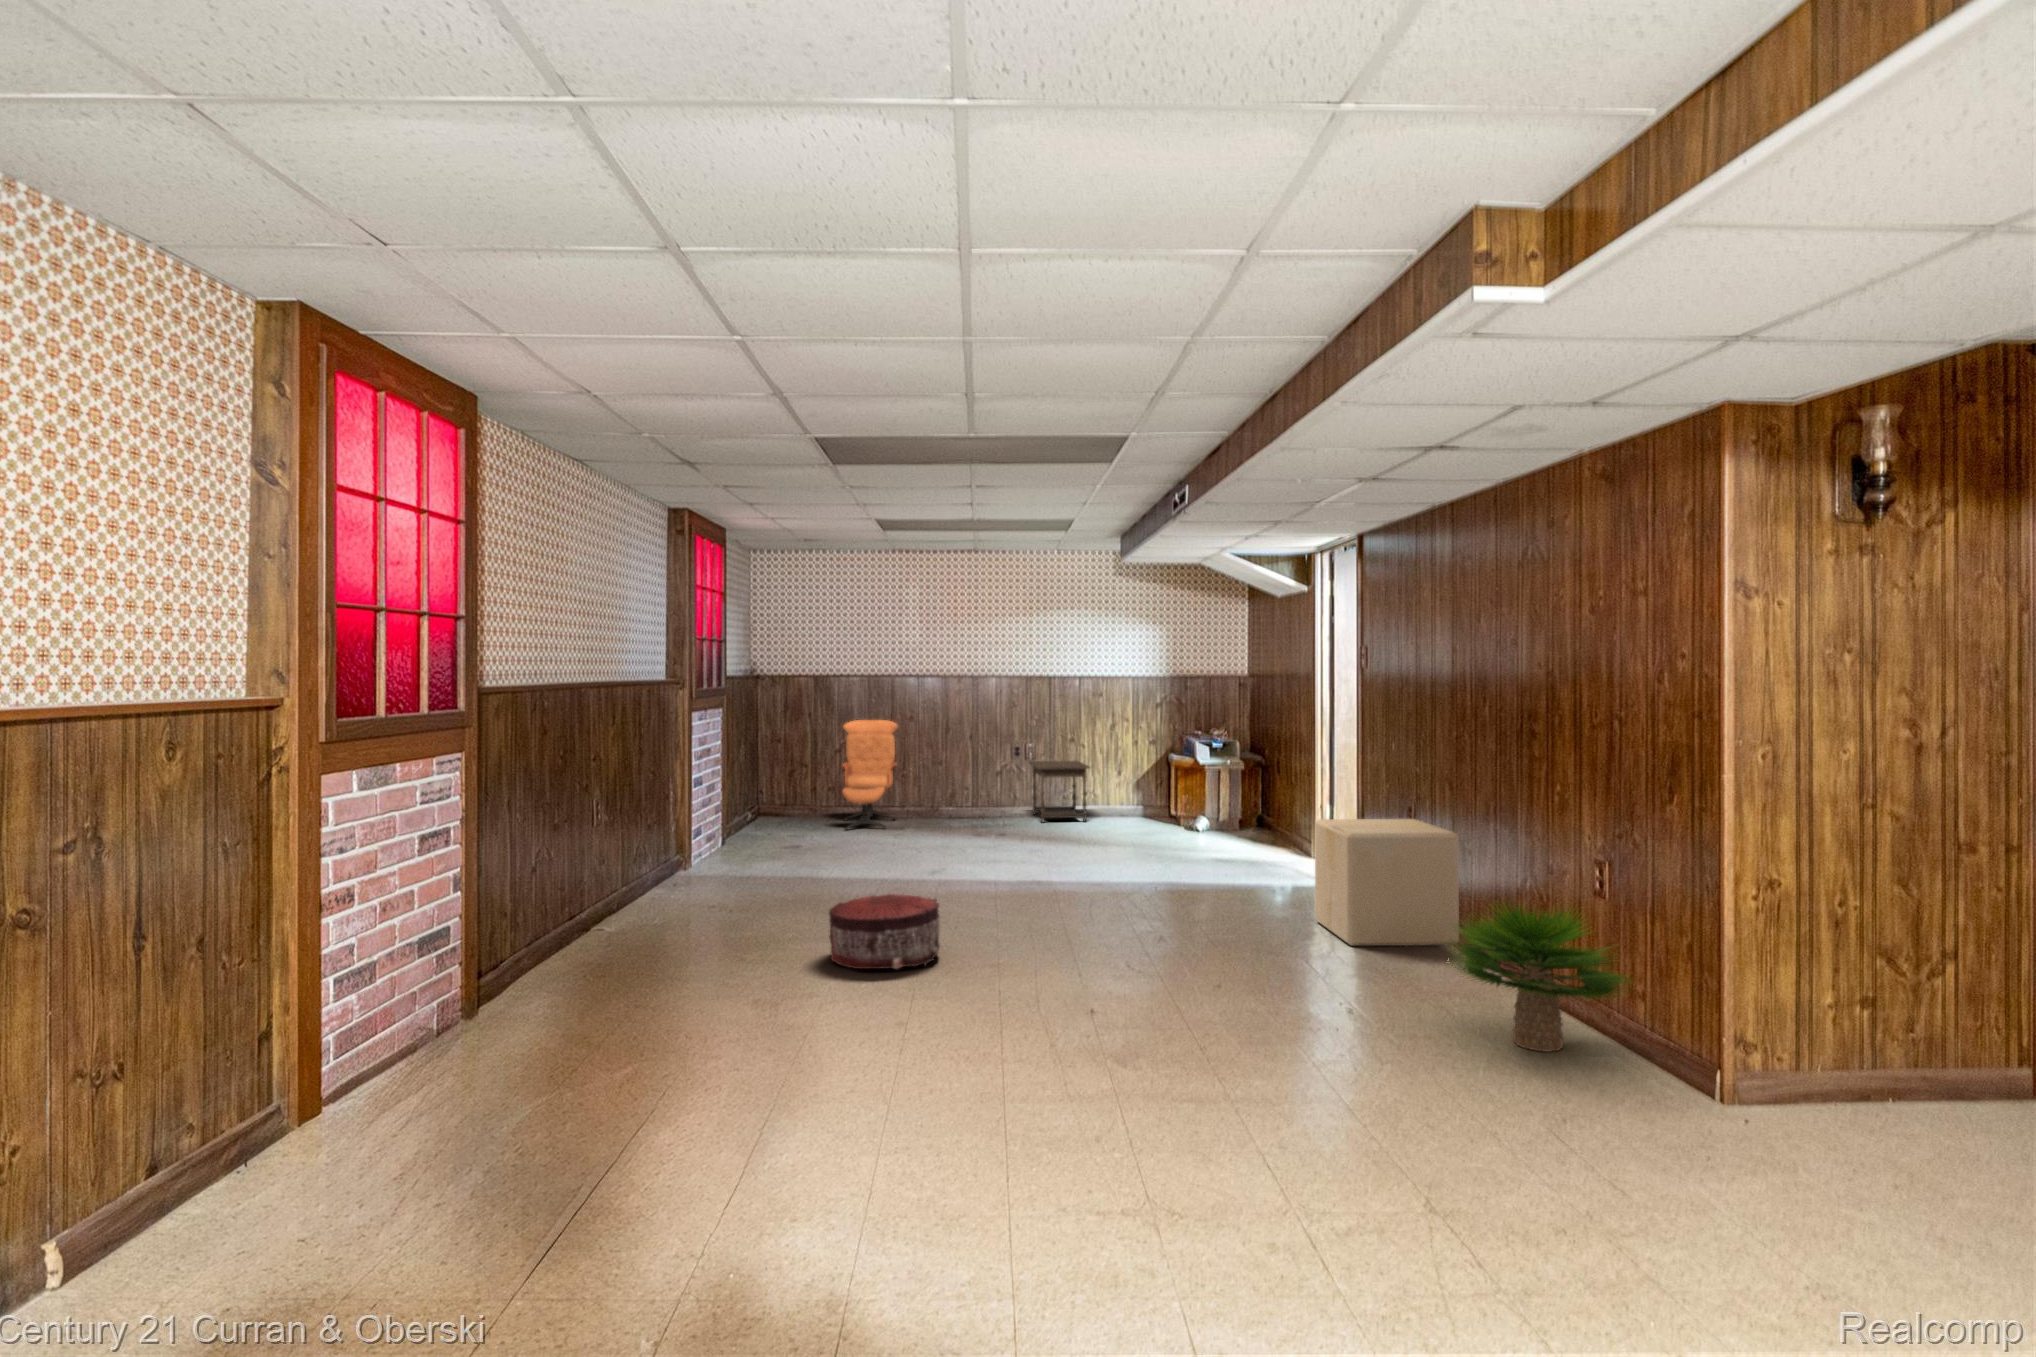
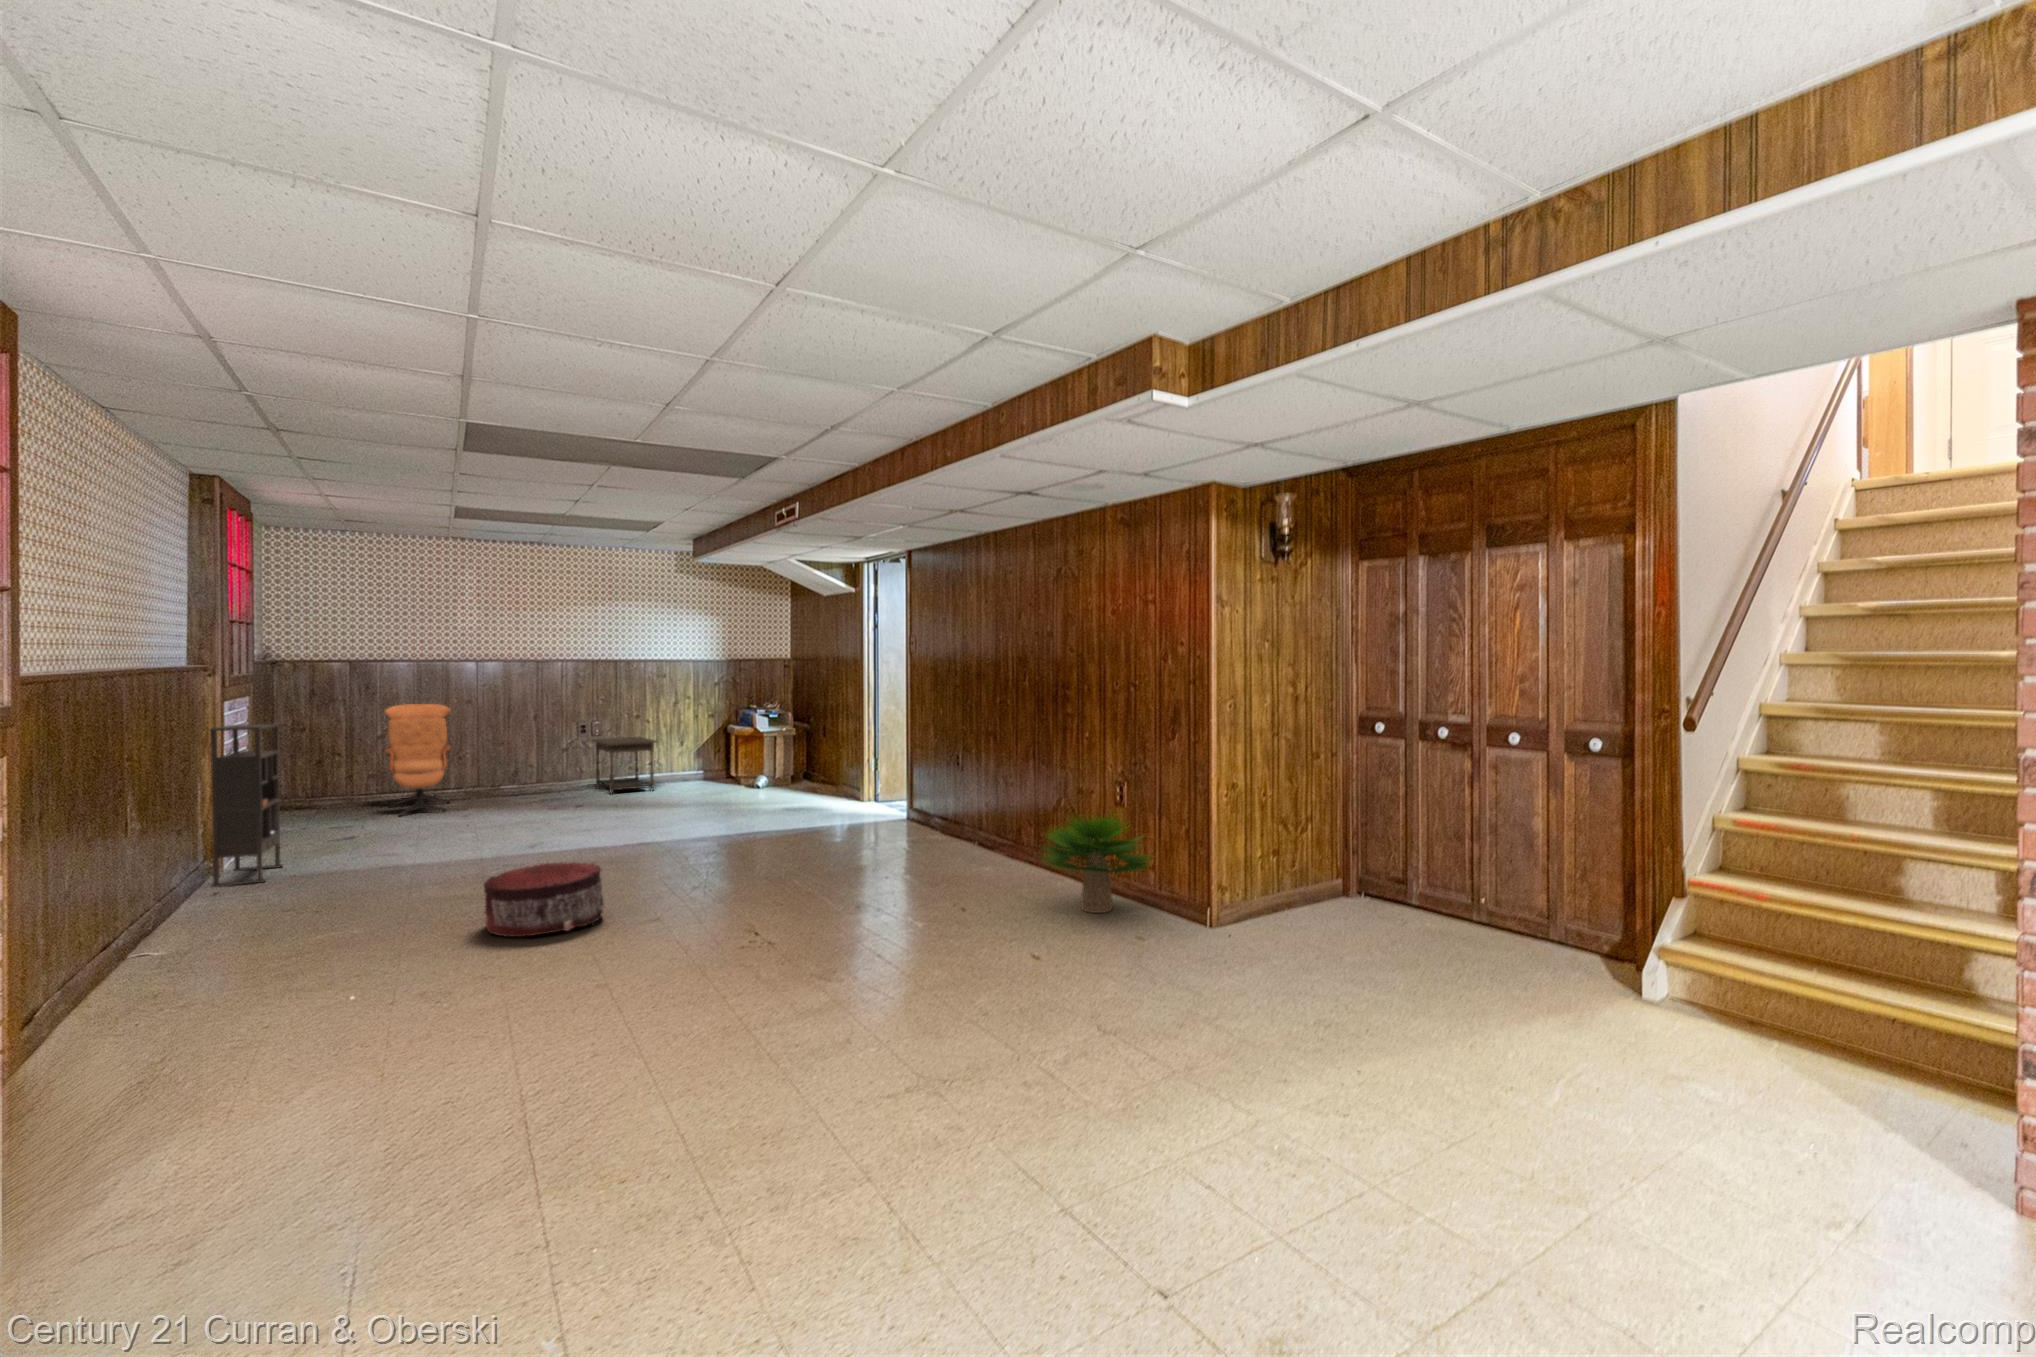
bookshelf: none [668,737,729,884] -> present [210,724,283,887]
cardboard box: present [1315,819,1459,946] -> none [901,765,1009,863]

